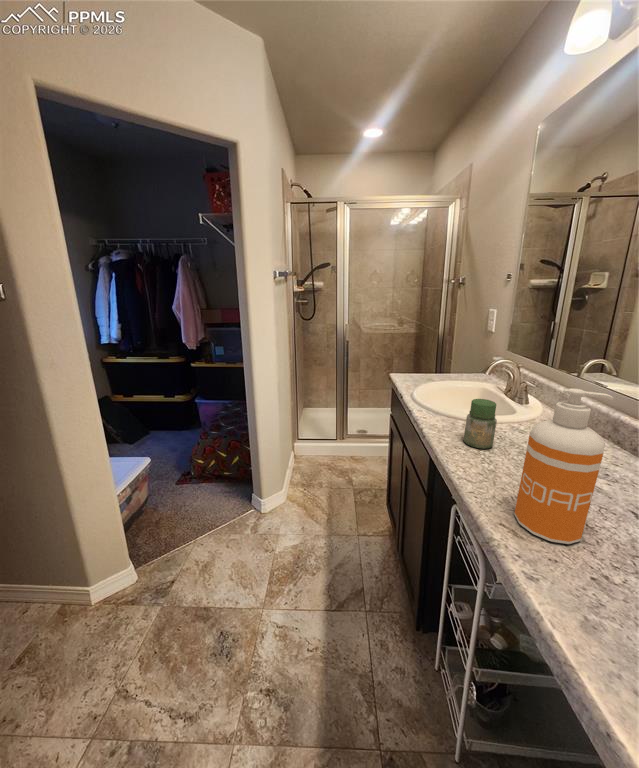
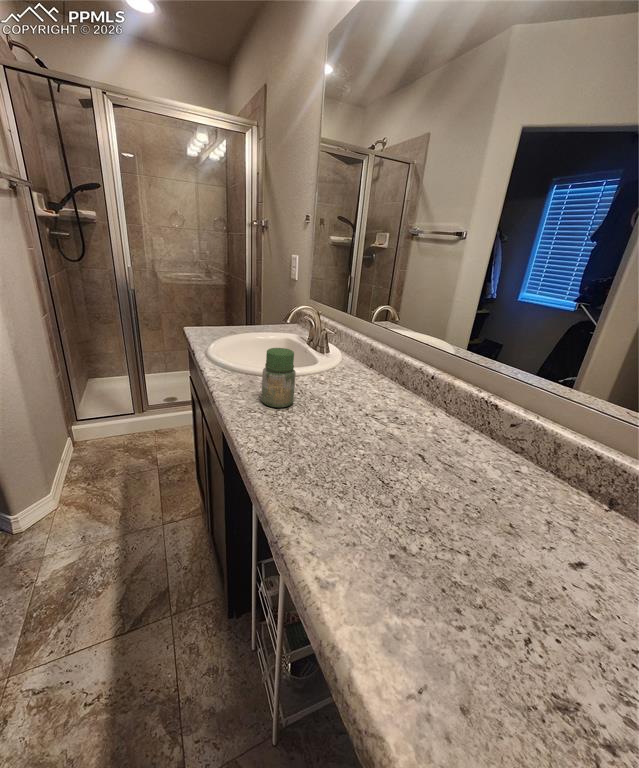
soap dispenser: present [514,388,614,544] -> none [311,323,409,518]

